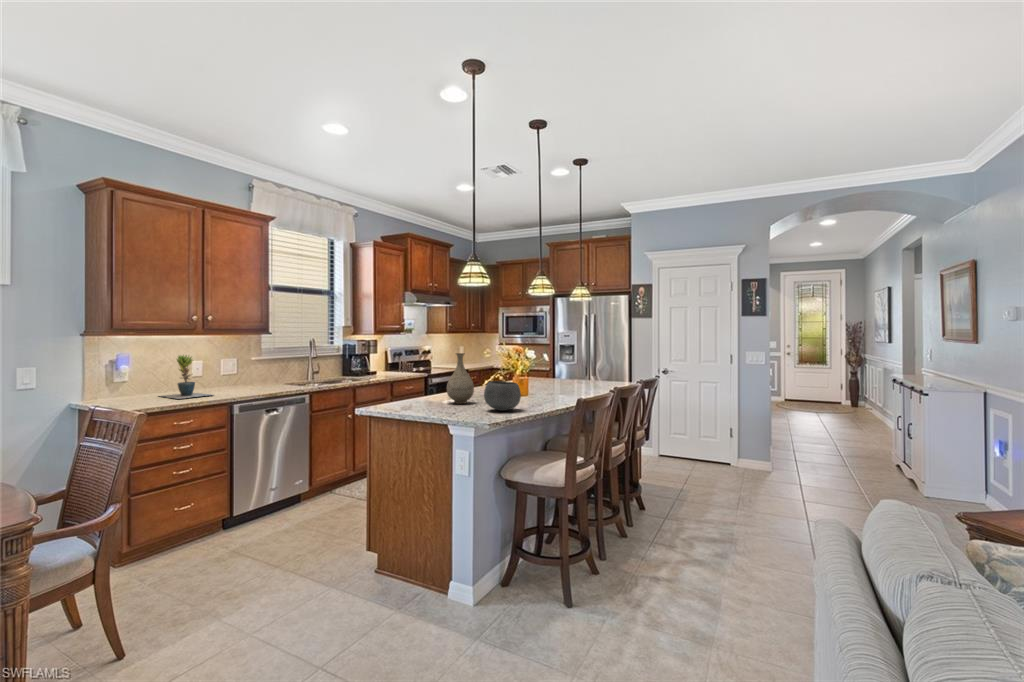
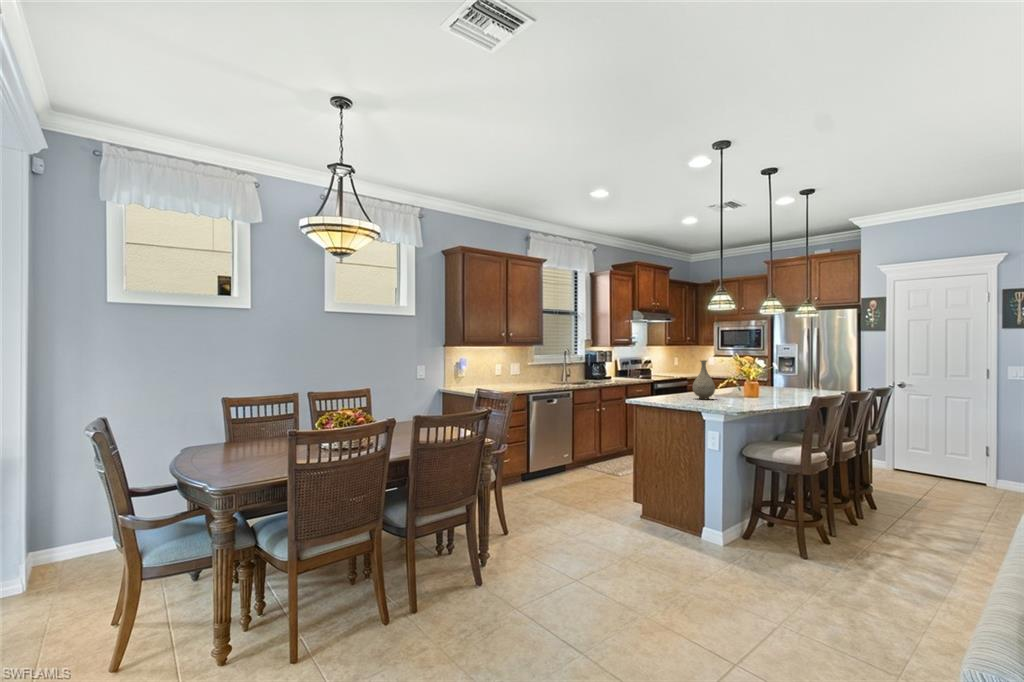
potted plant: present [161,355,211,399] -> none [481,359,515,389]
bowl: present [484,381,521,411] -> none [729,382,760,404]

